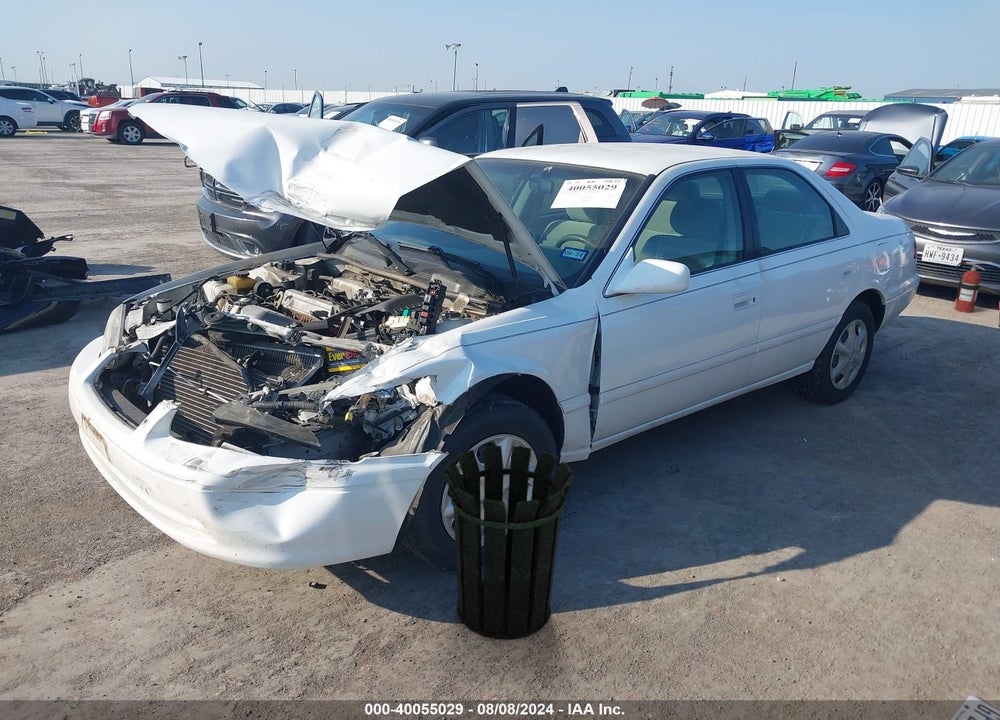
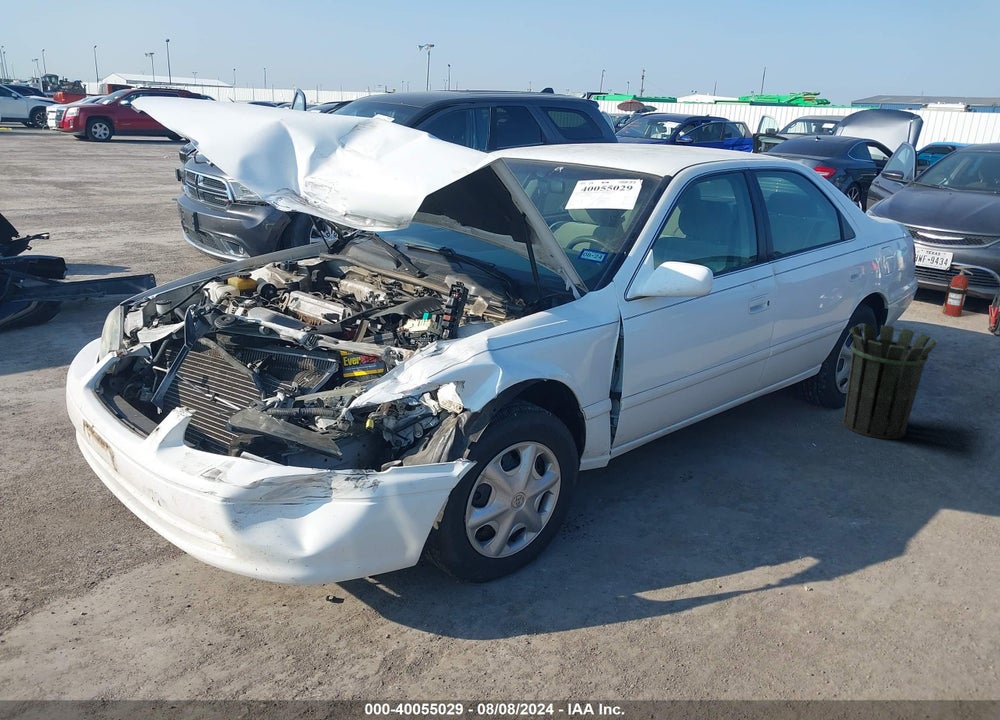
waste bin: present [444,446,574,639] -> present [842,325,936,439]

